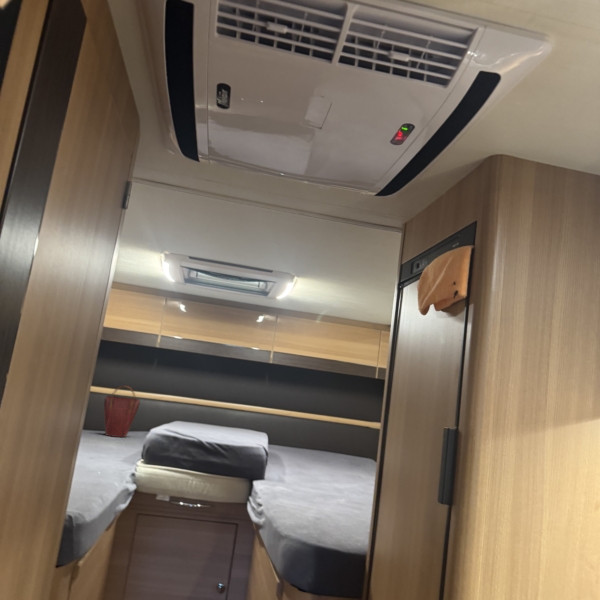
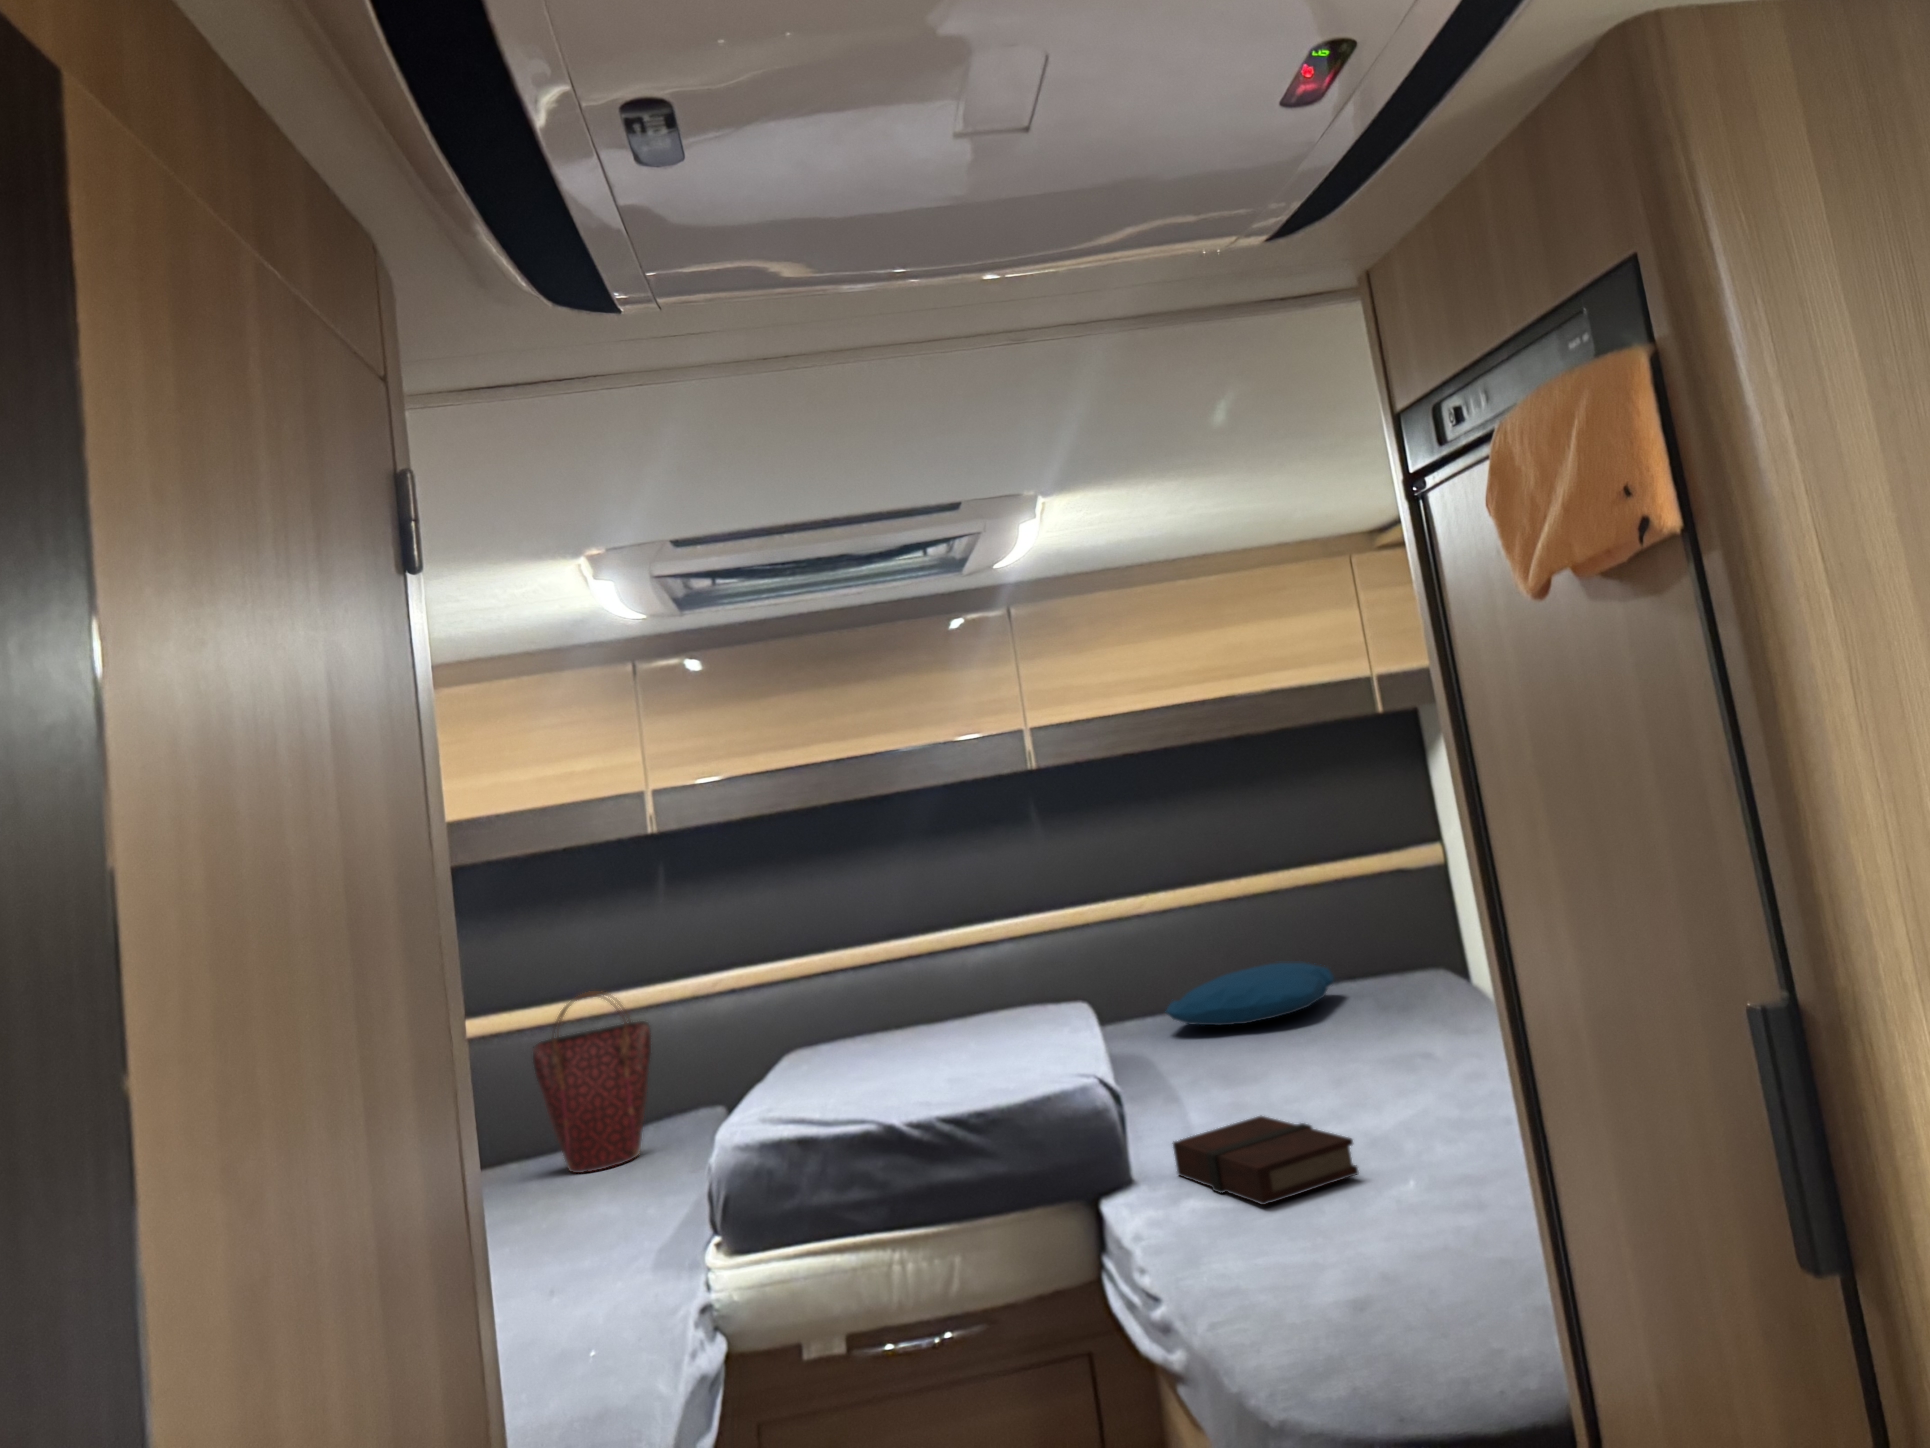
pillow: none [289,440,343,457] -> present [1165,963,1334,1025]
book: none [278,471,332,494] -> present [1173,1116,1358,1205]

